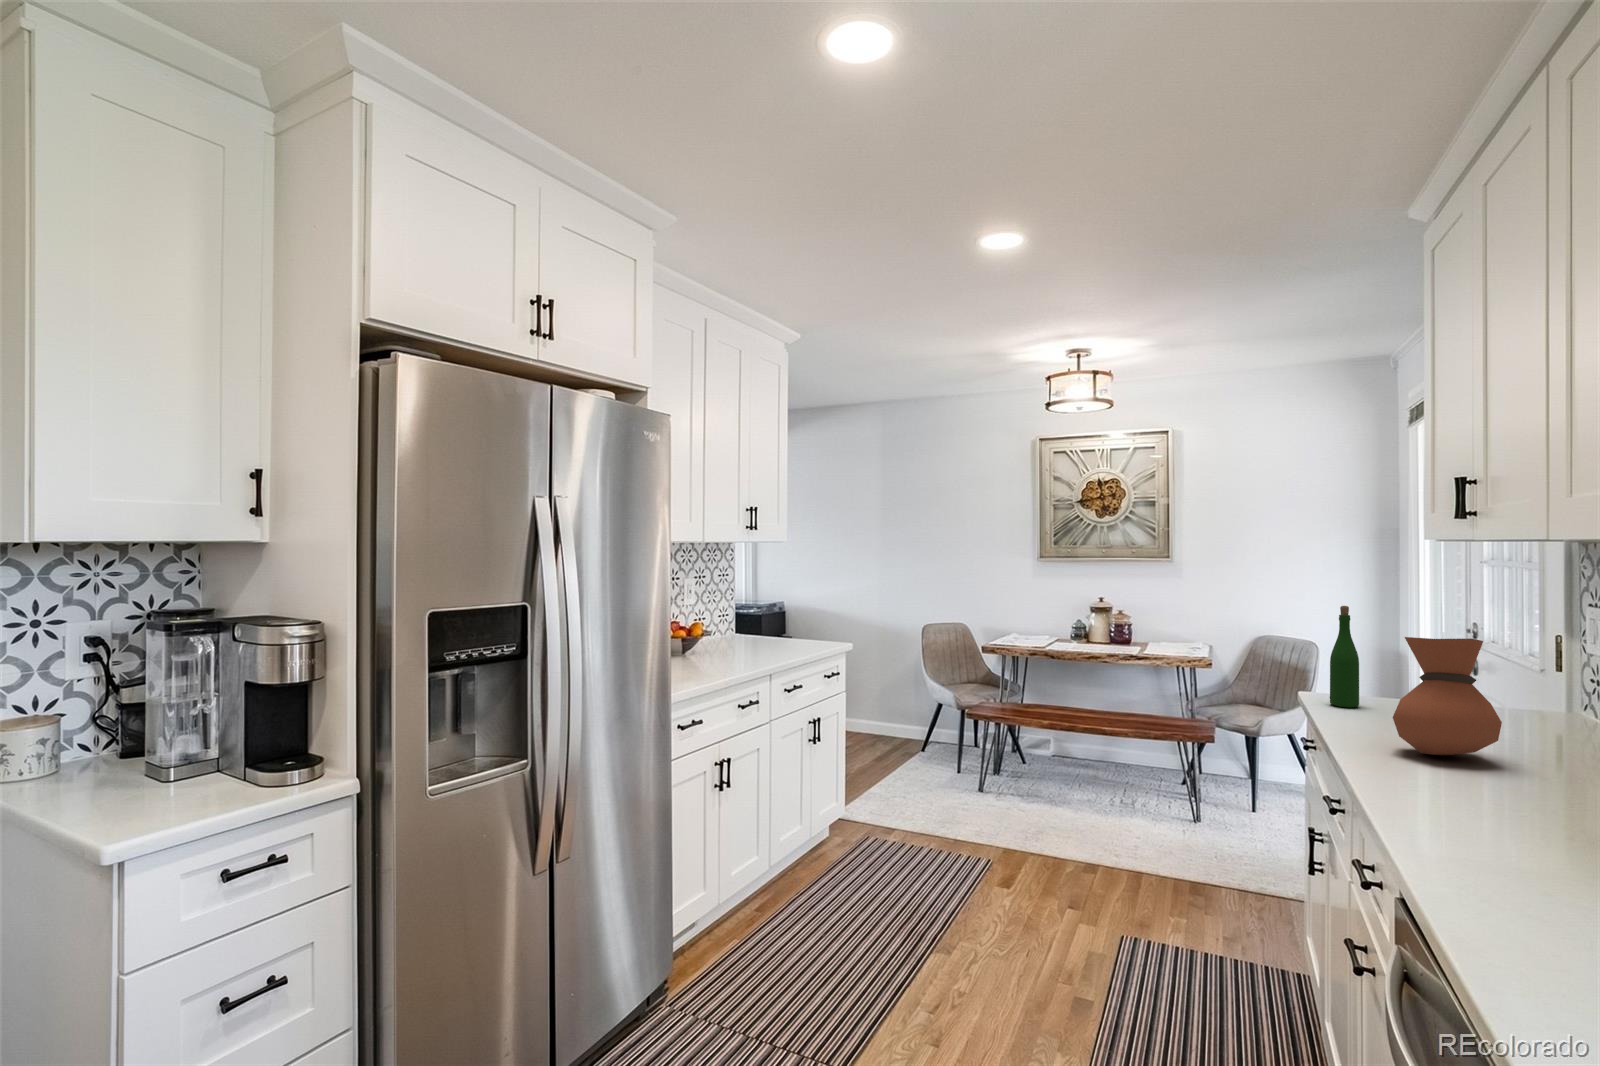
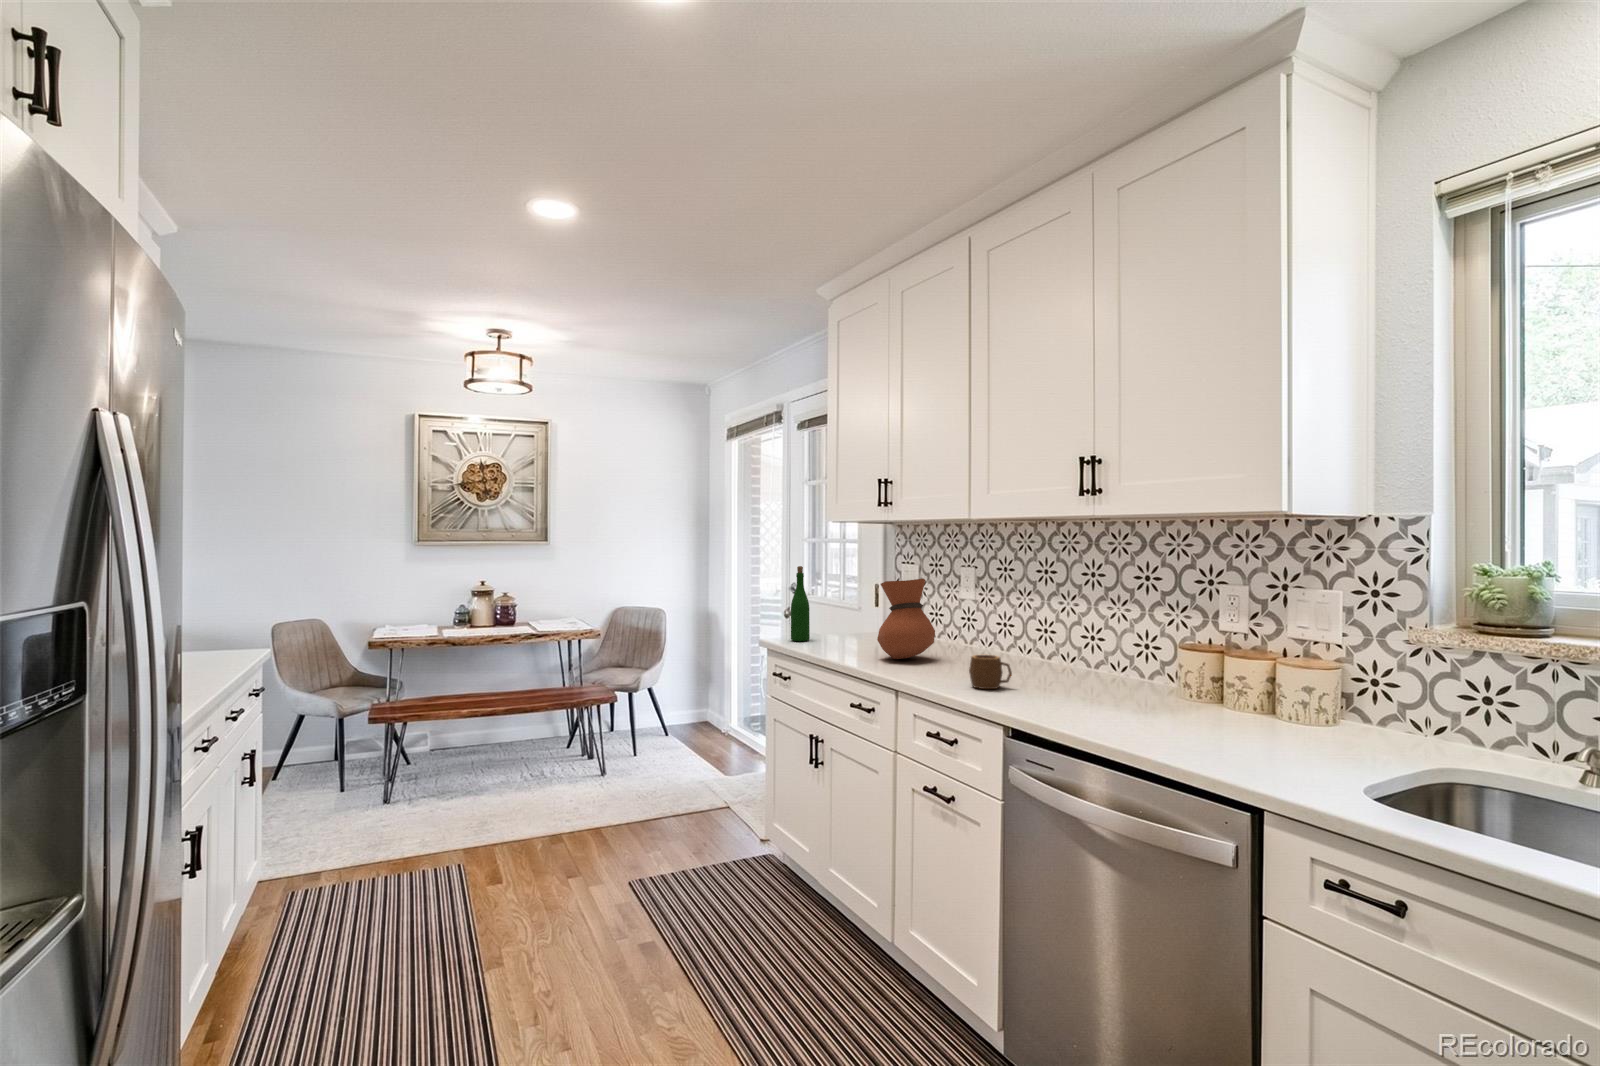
mug: none [1440,766,1522,826] -> present [969,655,1012,689]

